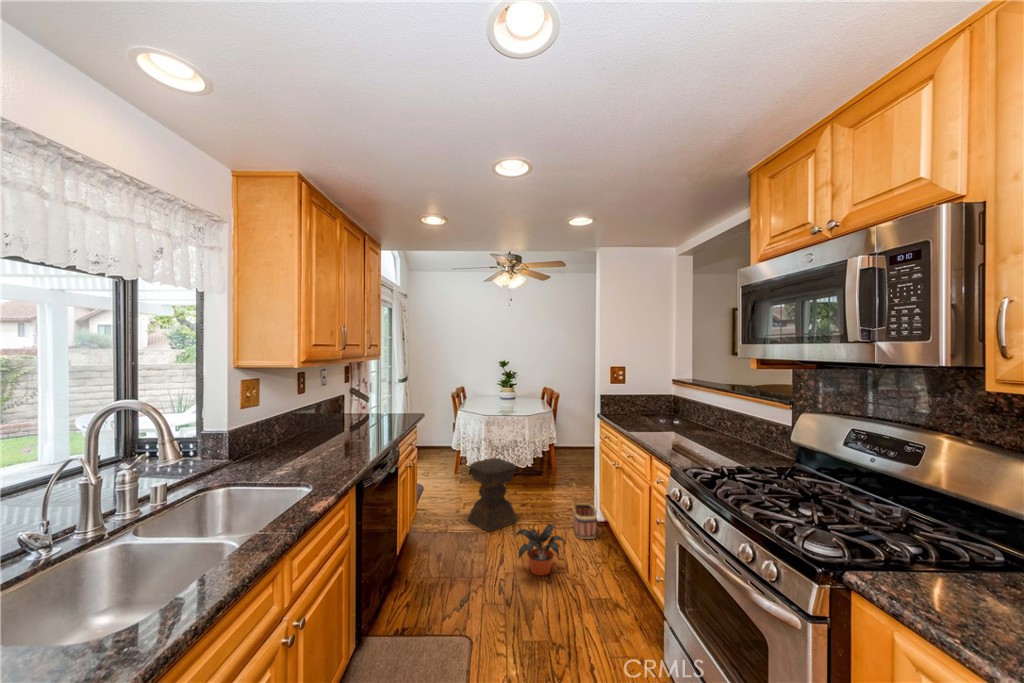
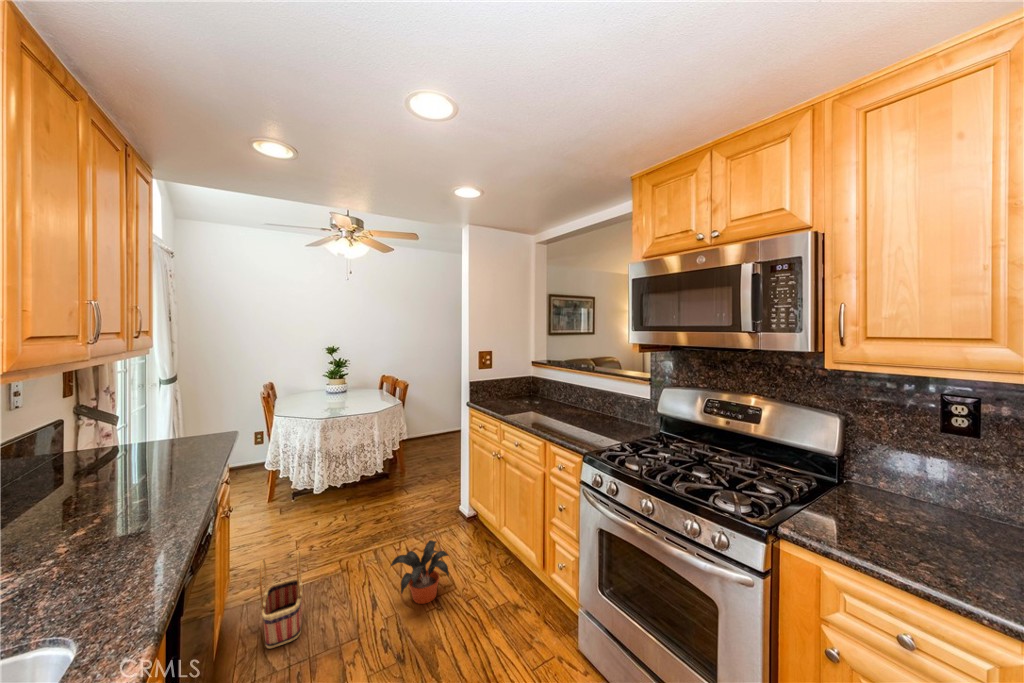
stool: present [468,458,517,531] -> none [309,473,378,567]
basket: present [572,485,597,539] -> present [260,551,303,648]

